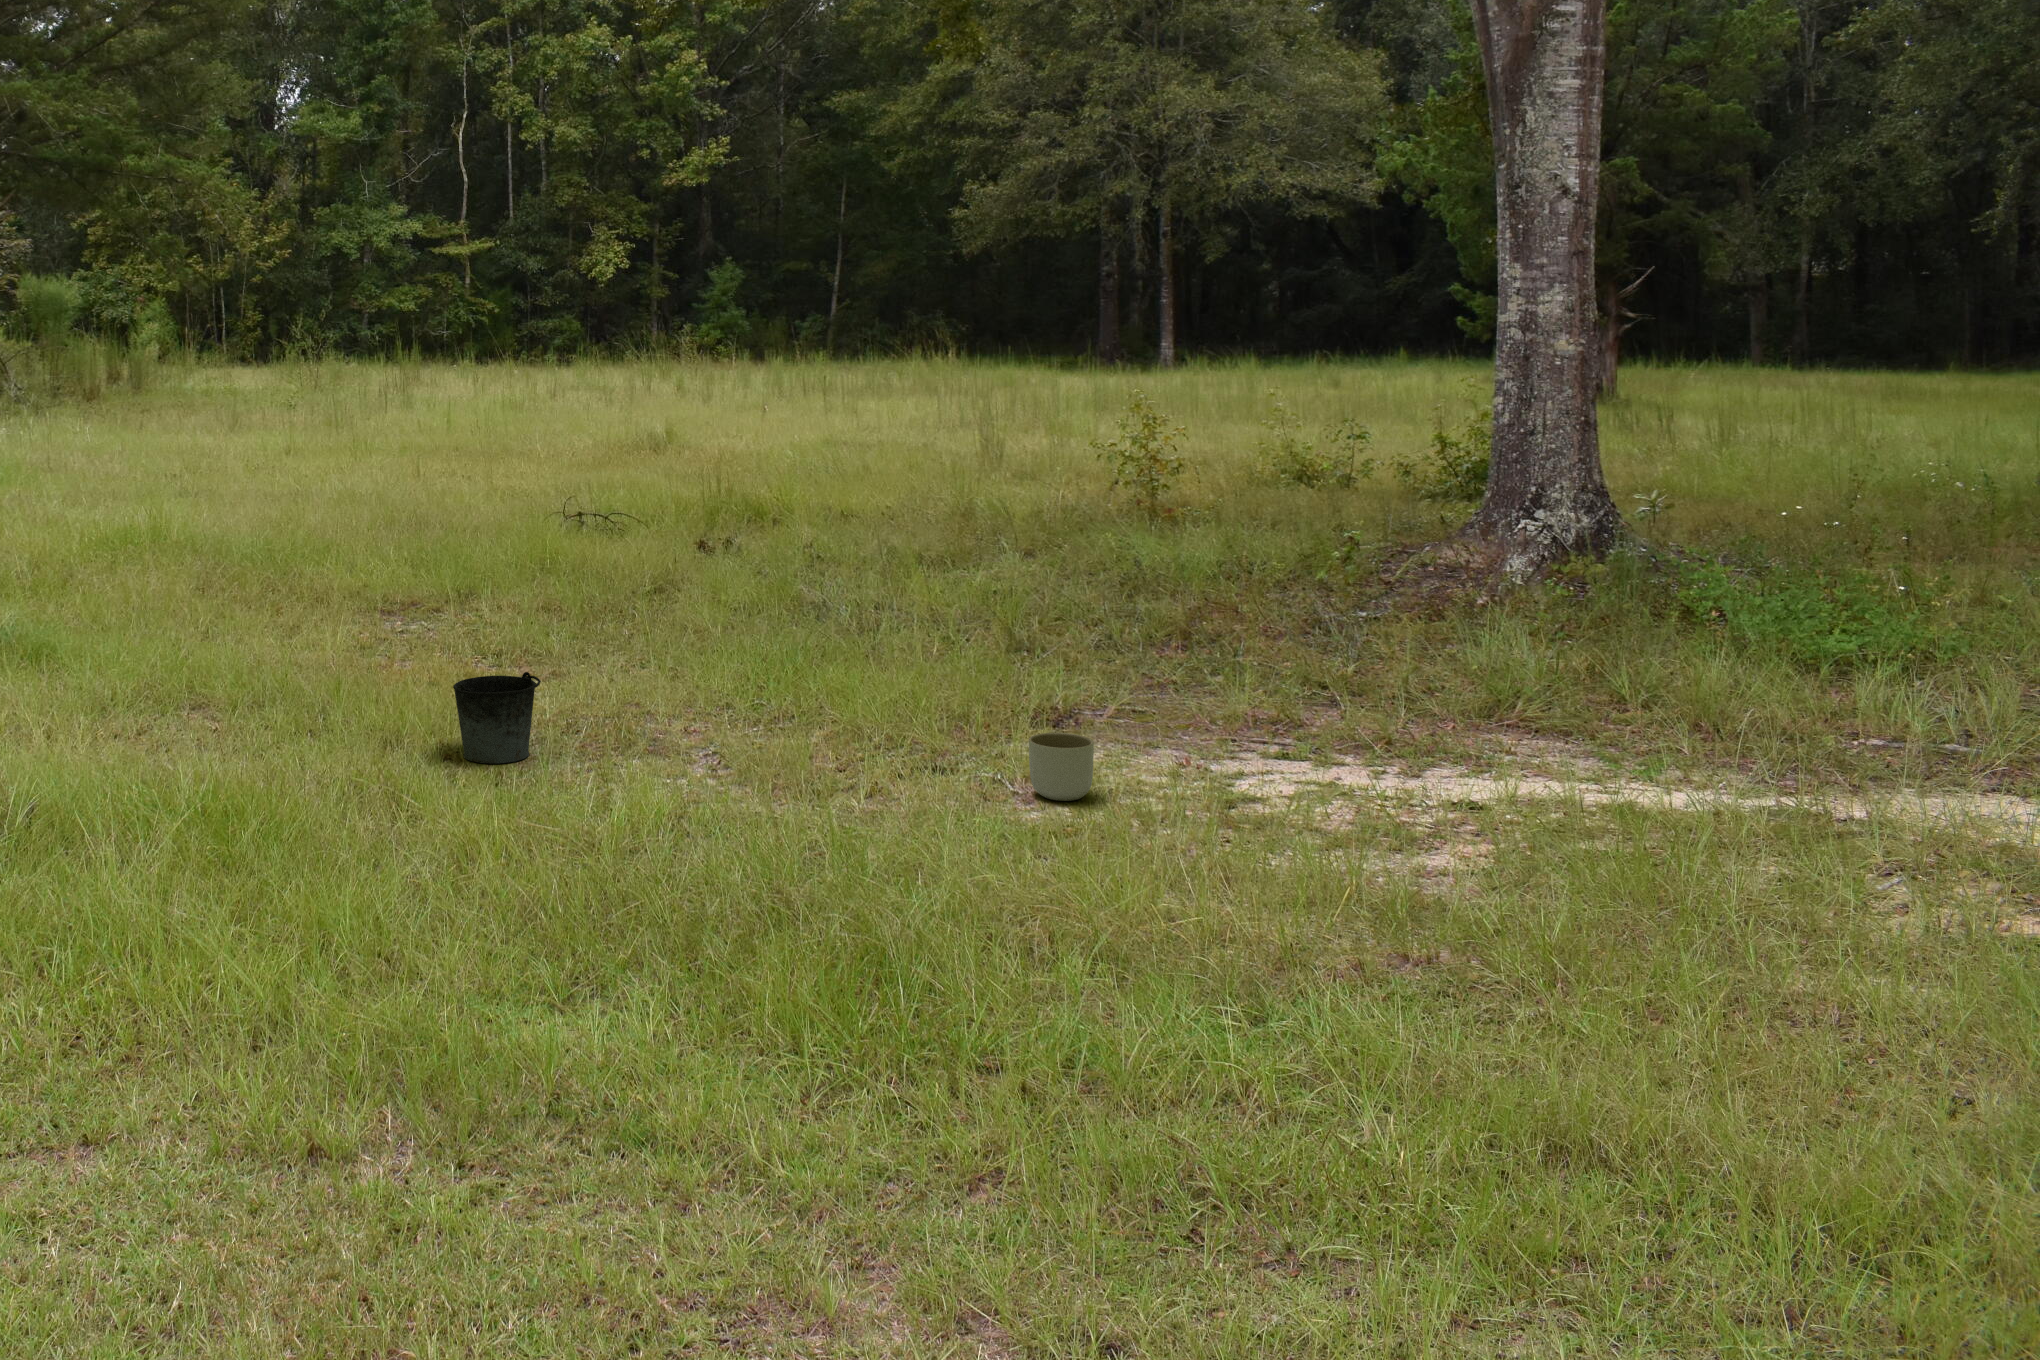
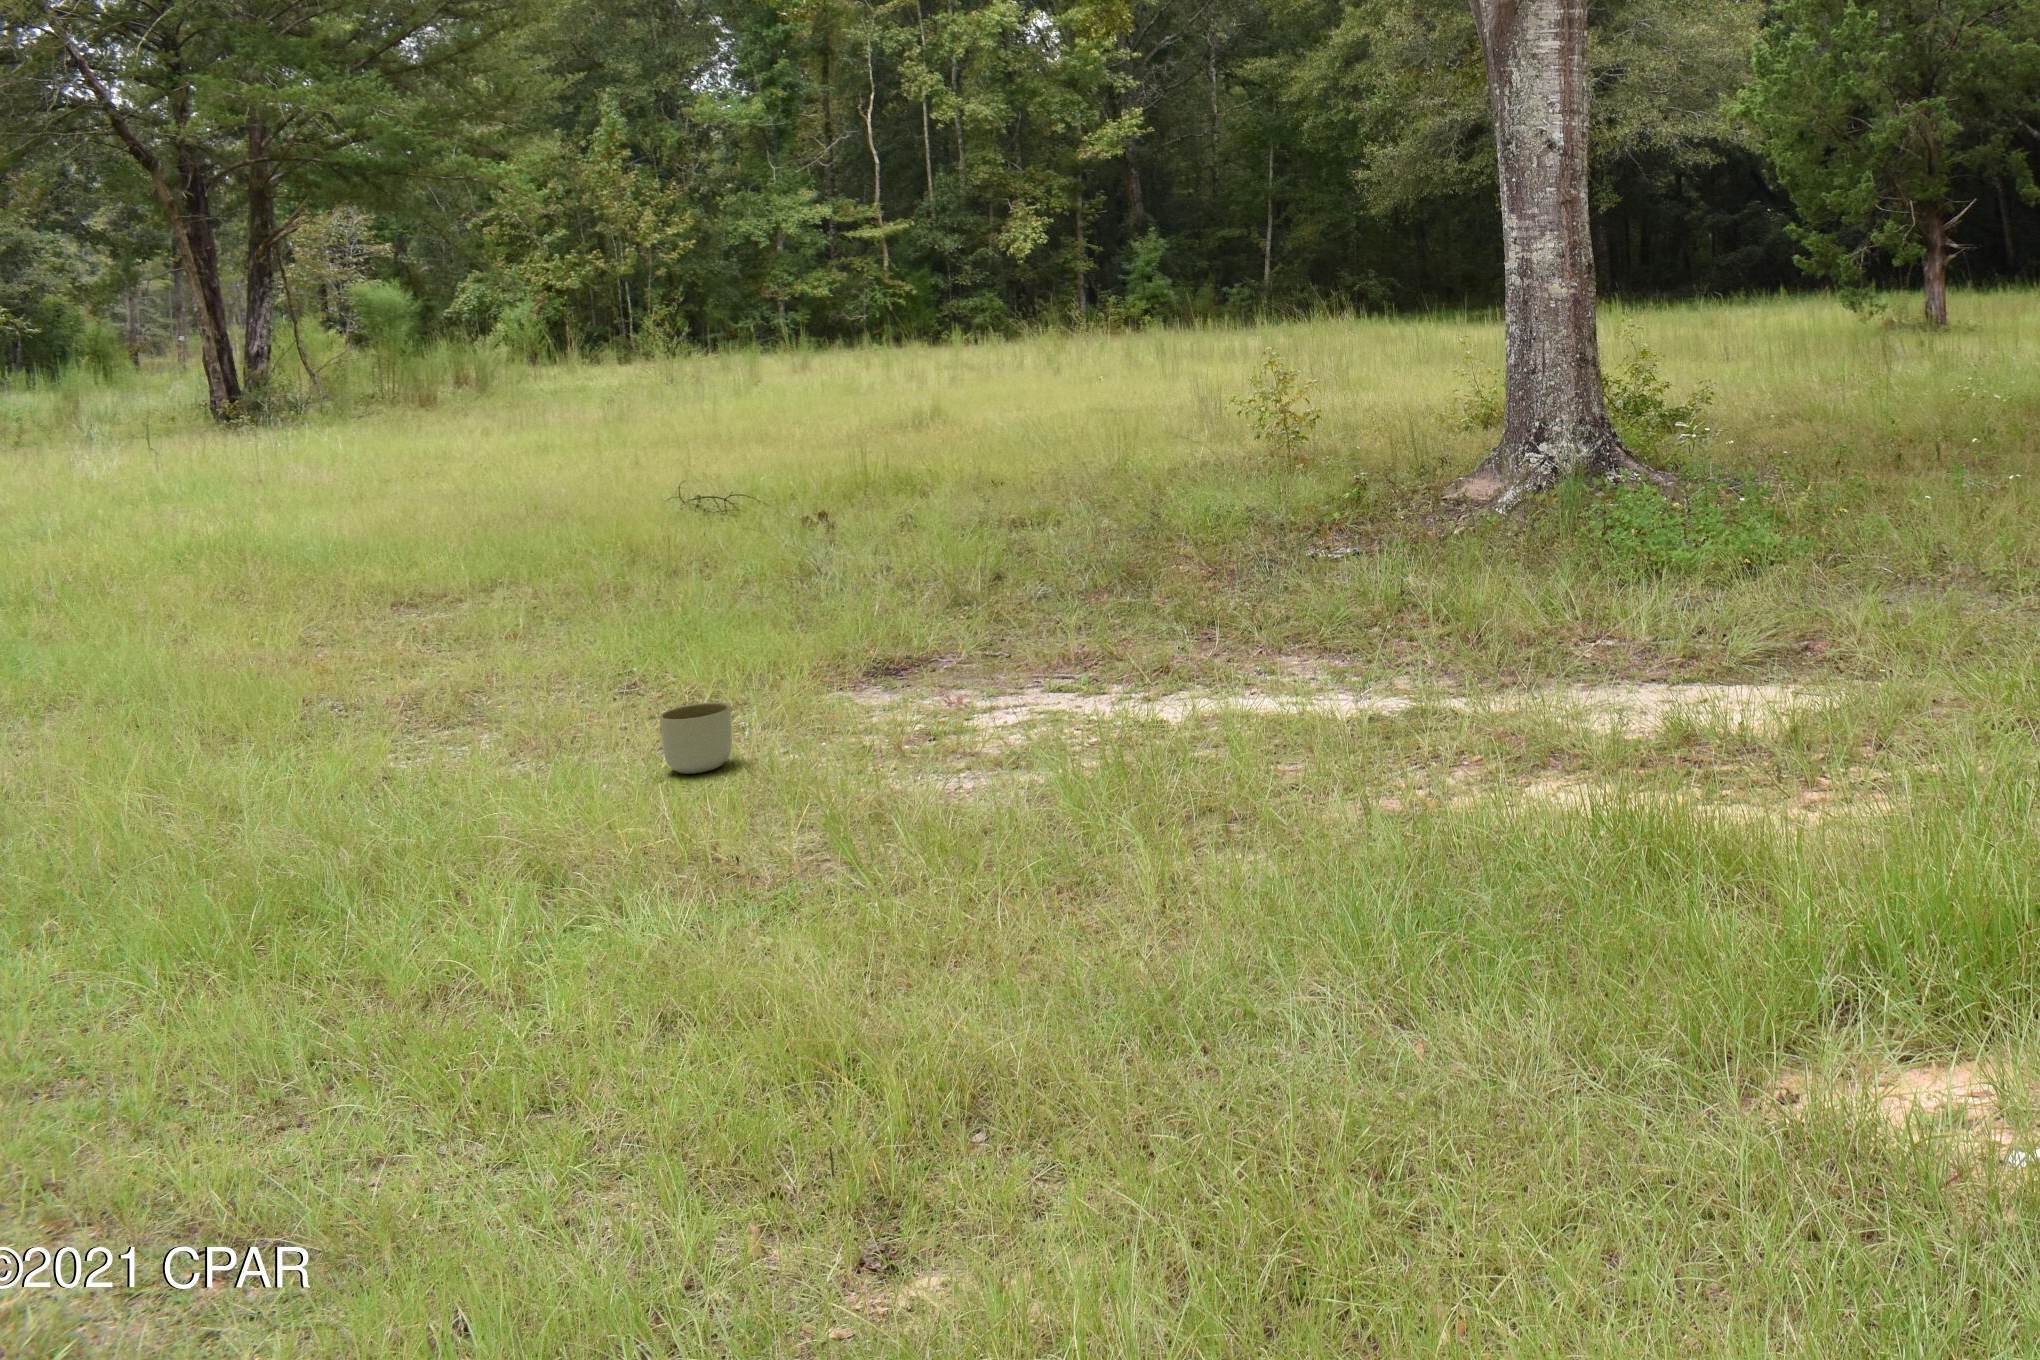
bucket: present [453,672,541,764] -> none [58,681,188,787]

